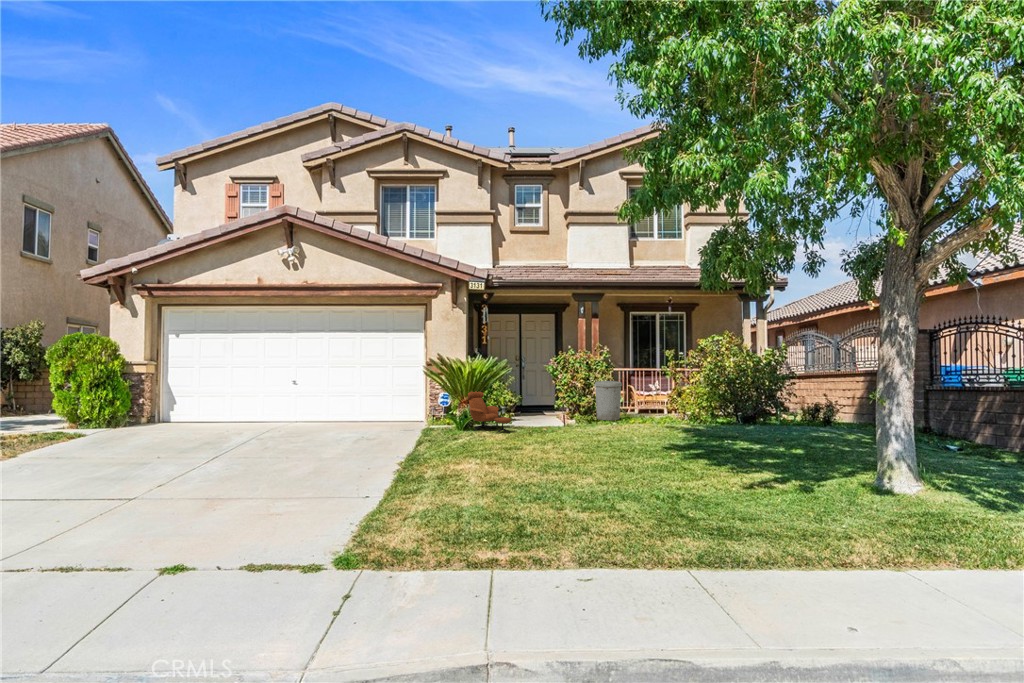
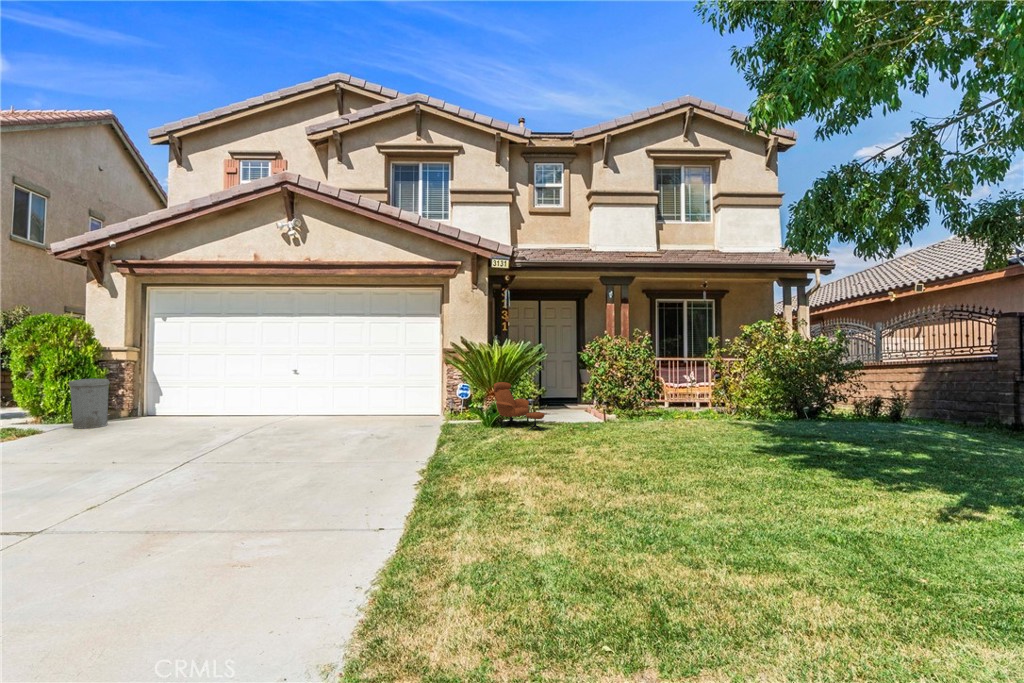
trash can: present [595,381,622,420] -> present [69,379,110,428]

